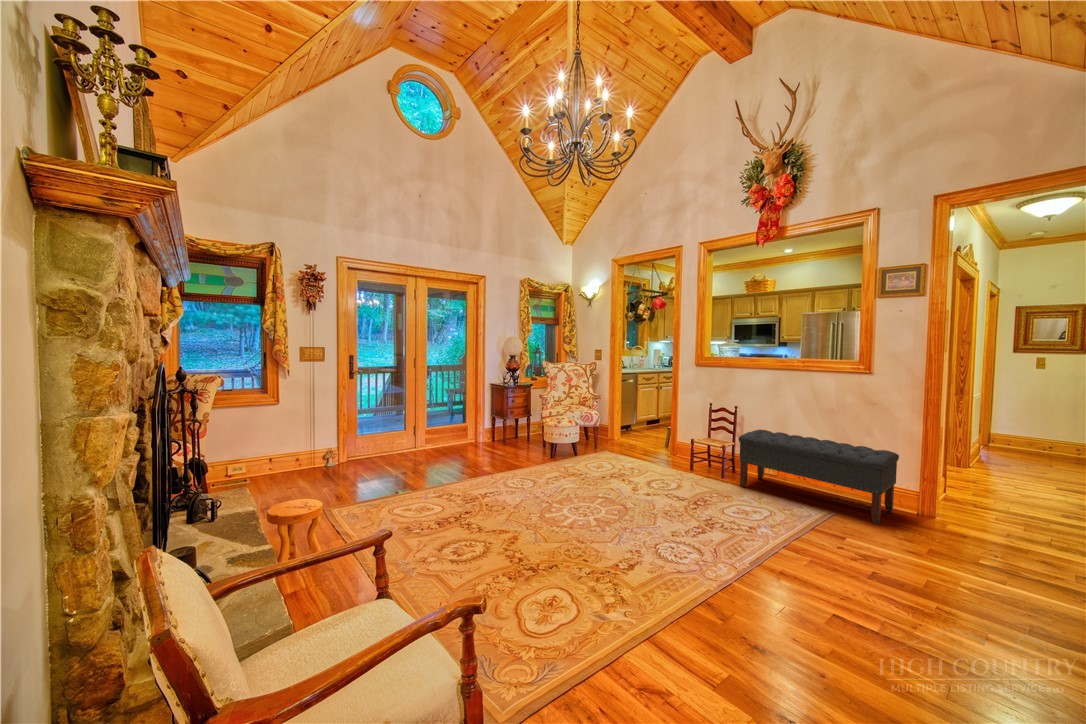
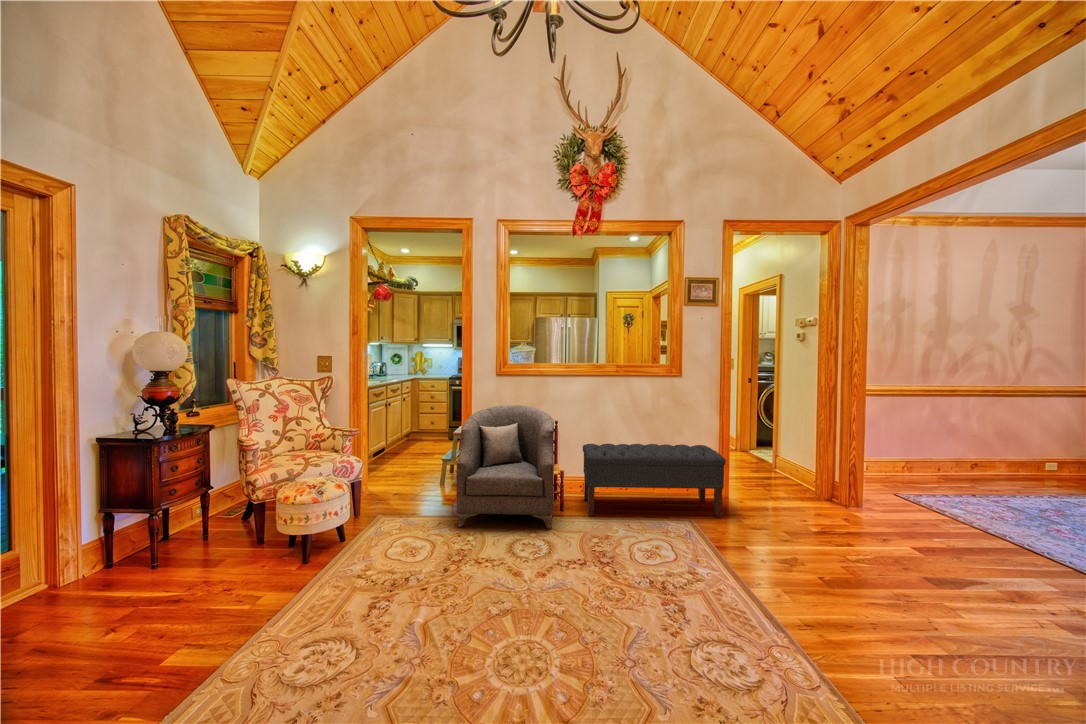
armchair: none [640,389,722,483] -> present [456,405,554,529]

